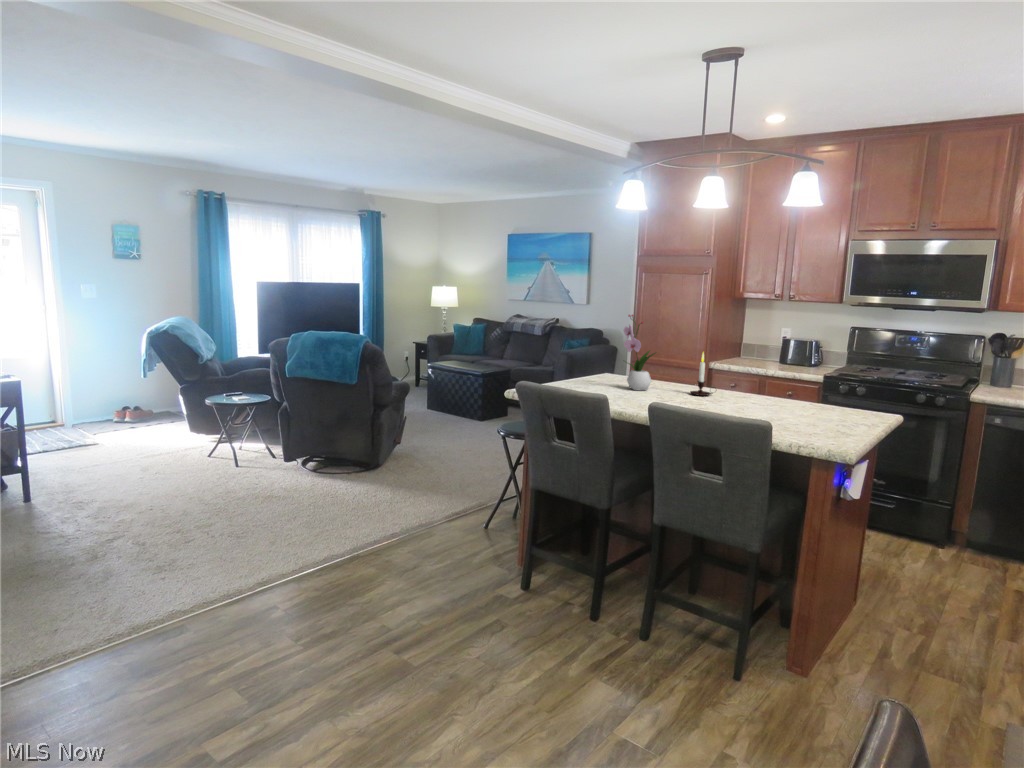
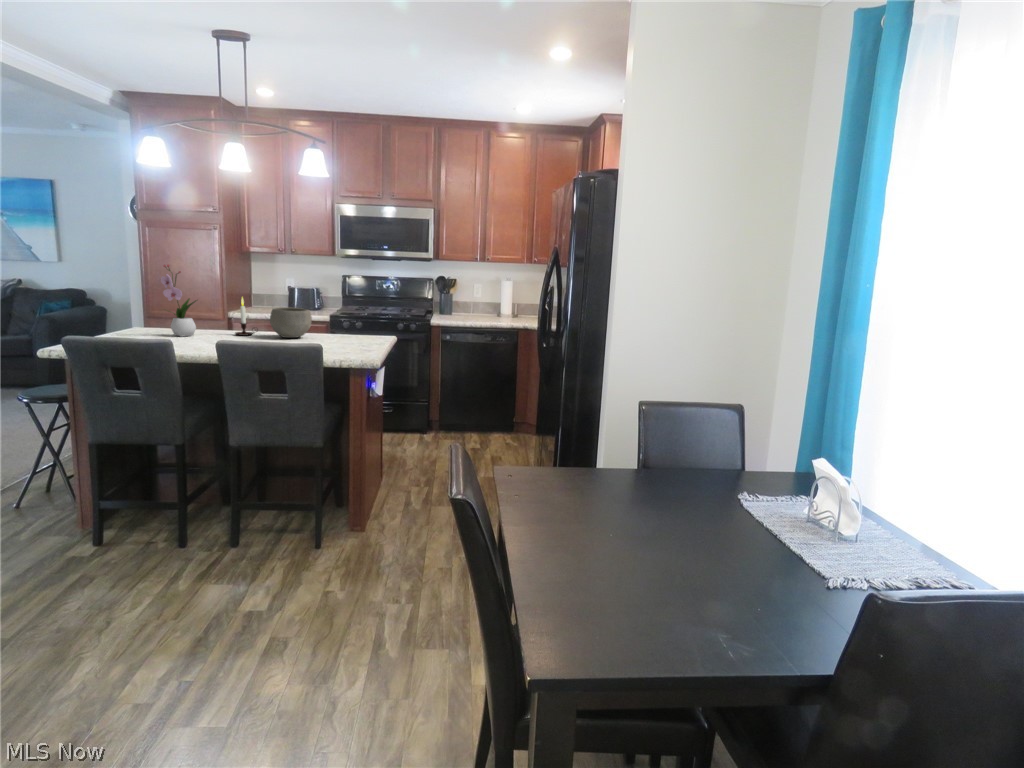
bowl: none [728,367,779,405] -> present [270,307,312,338]

